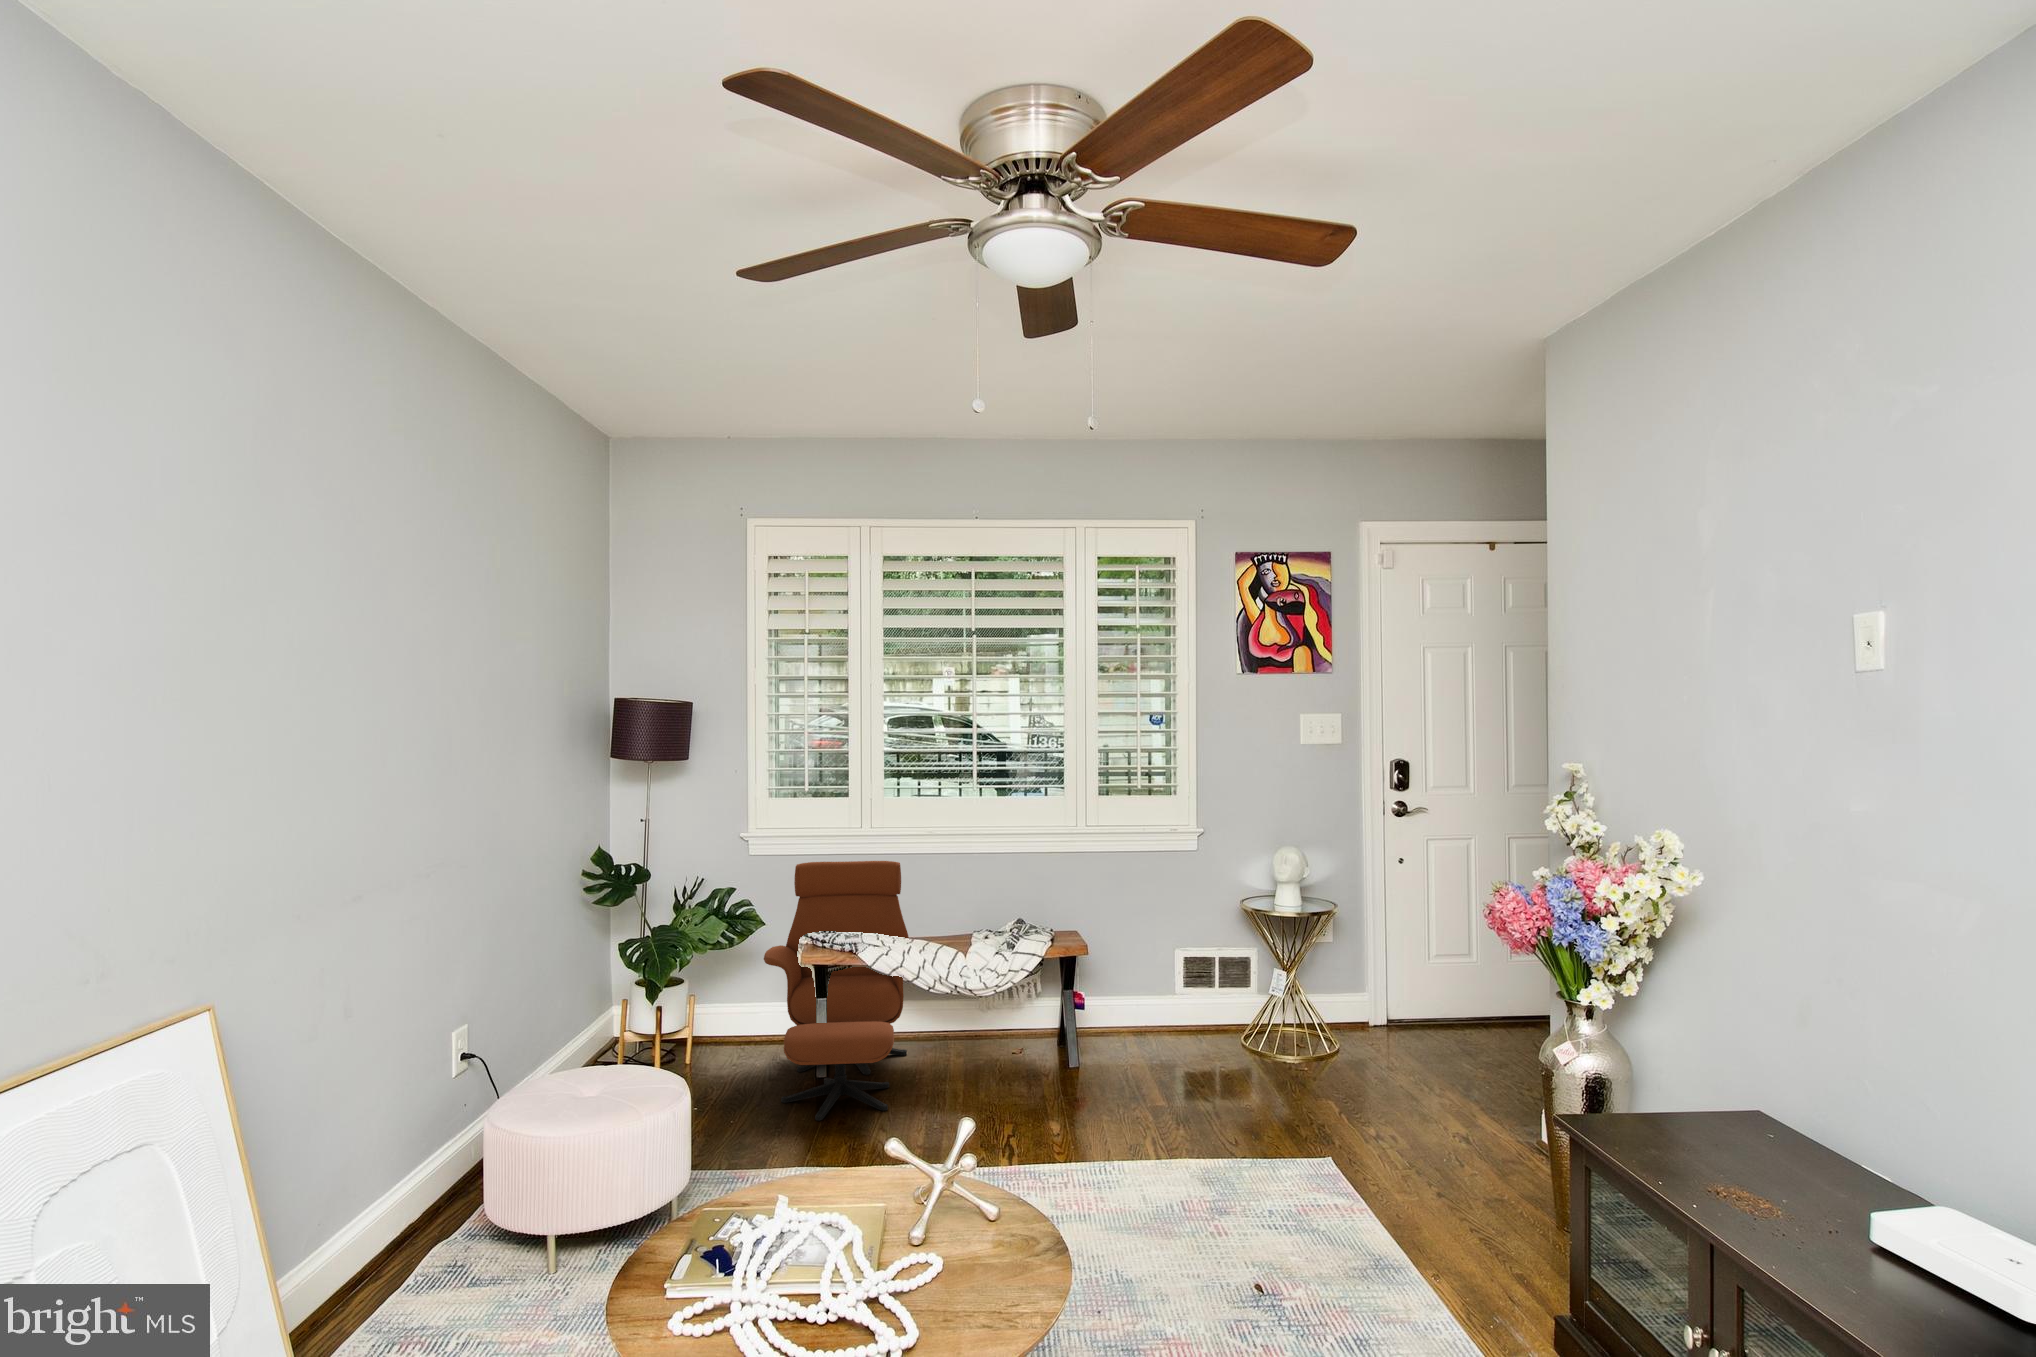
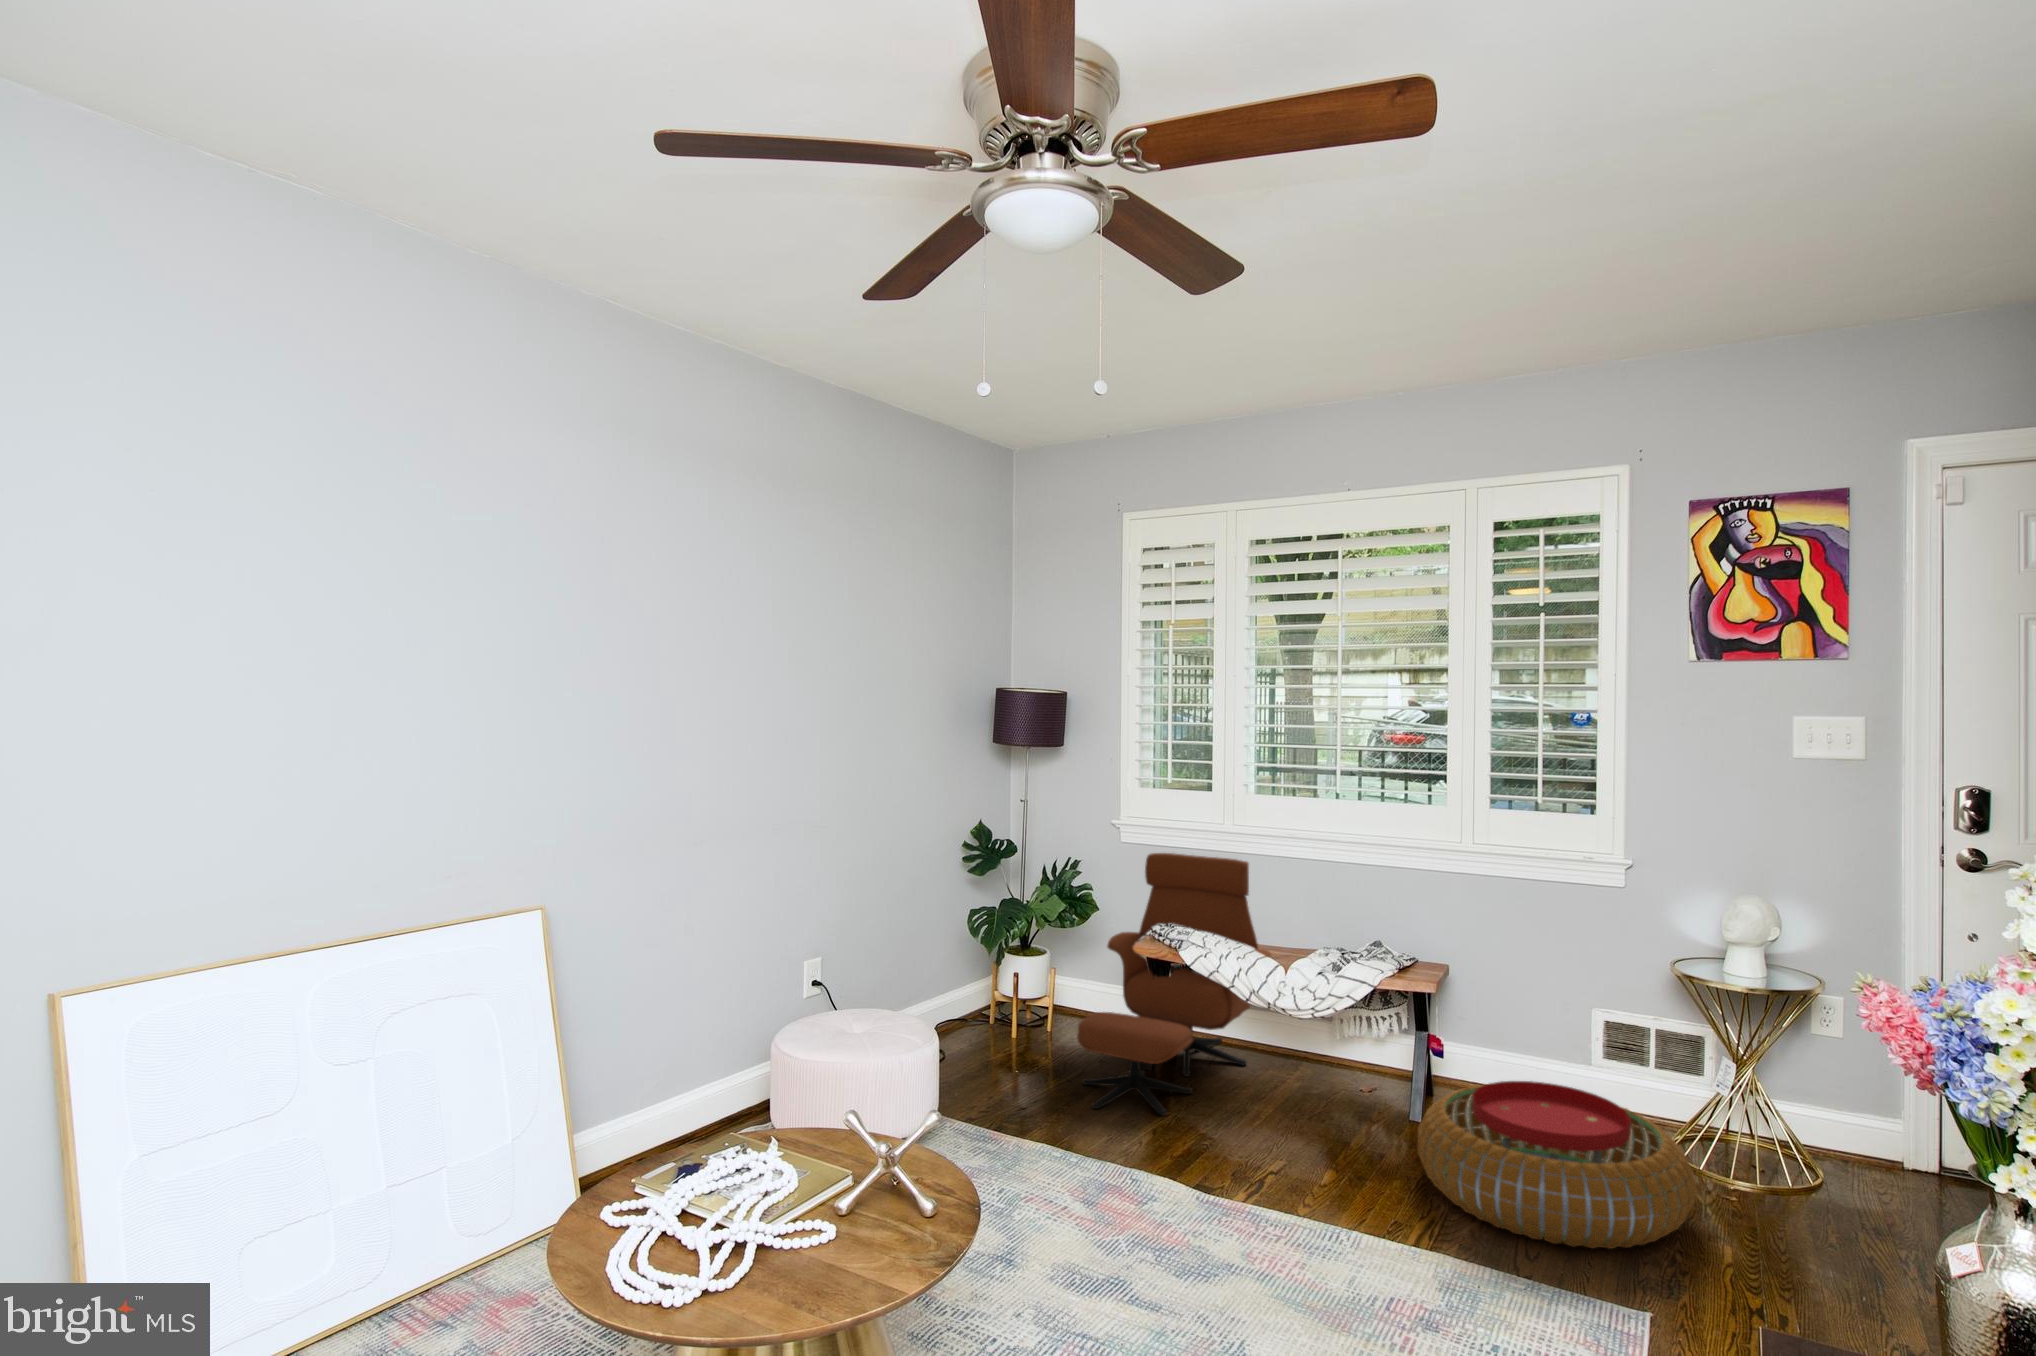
pouf: none [1114,1008,1314,1124] -> present [1418,1081,1695,1249]

